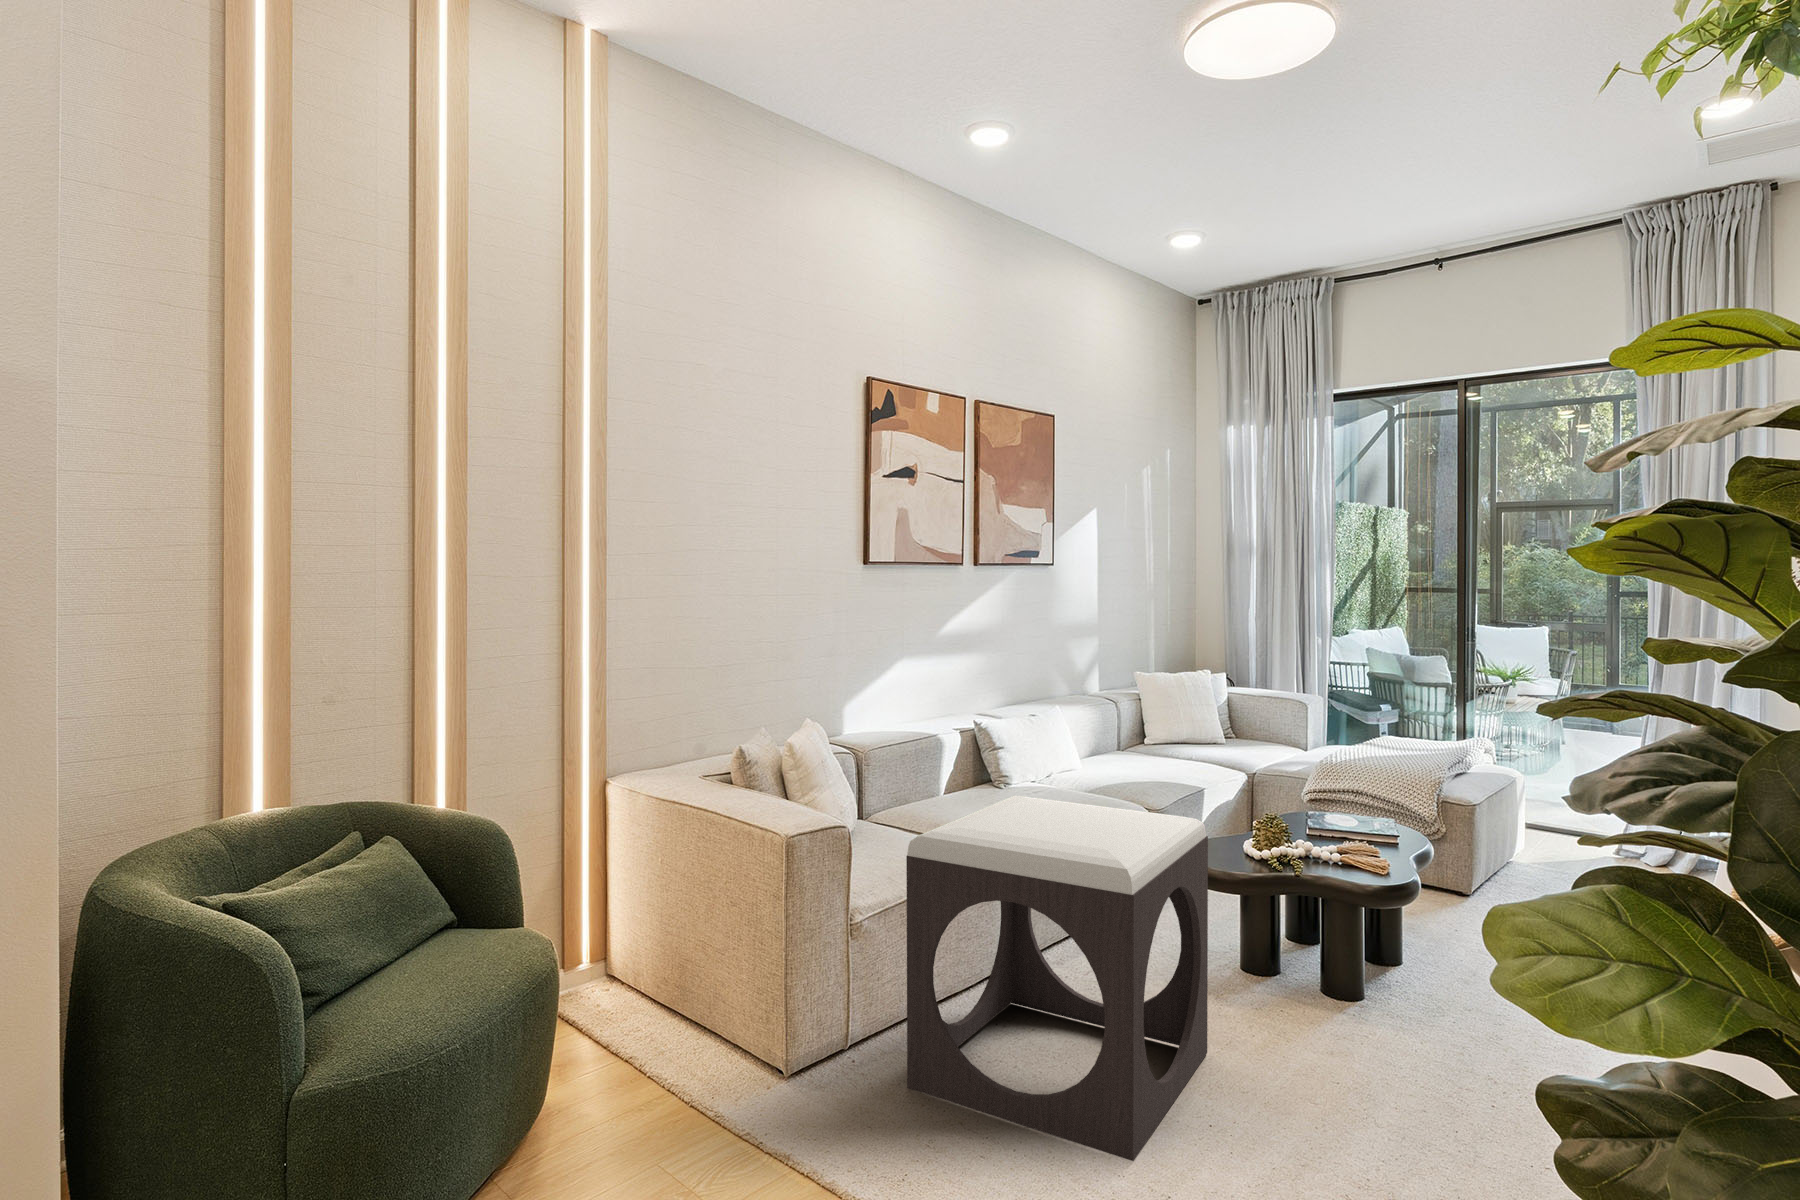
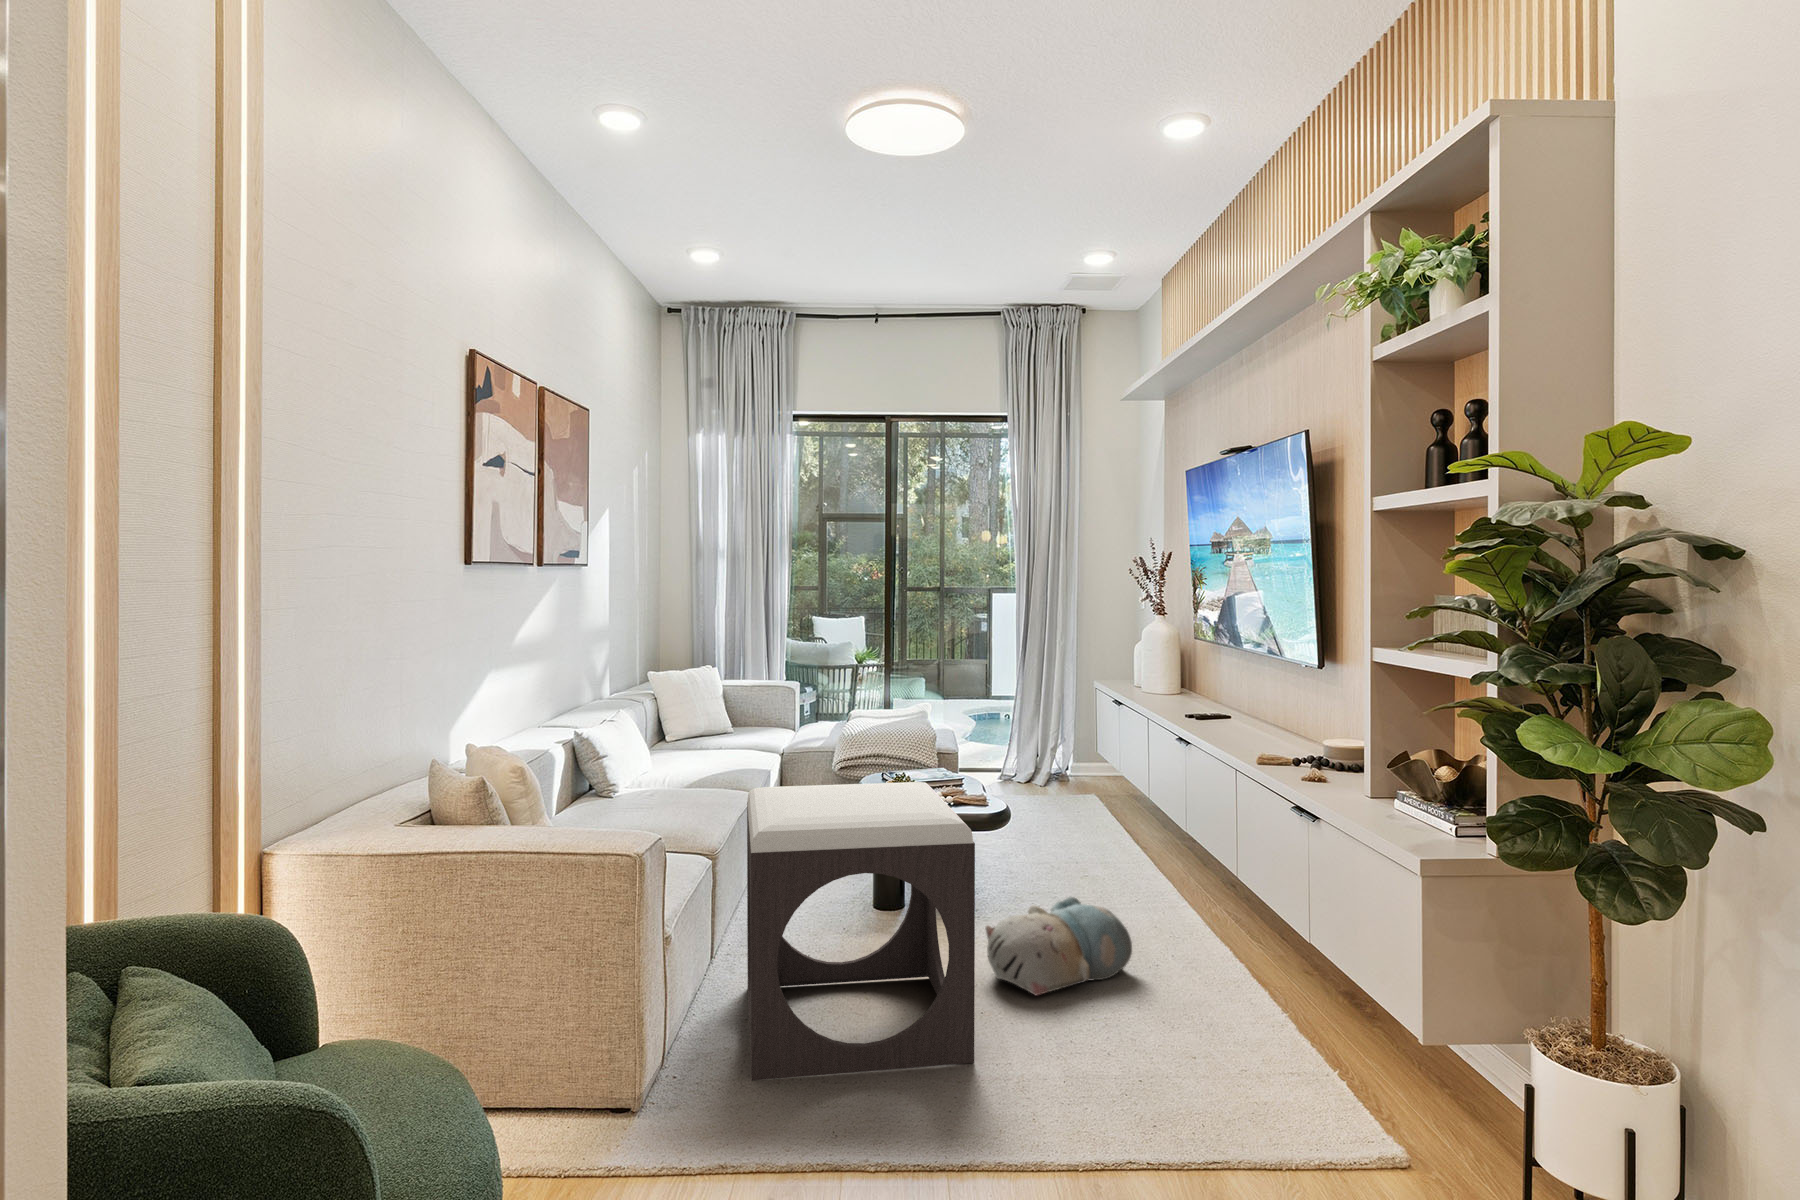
plush toy: none [1265,1003,1494,1134] -> present [986,897,1132,996]

